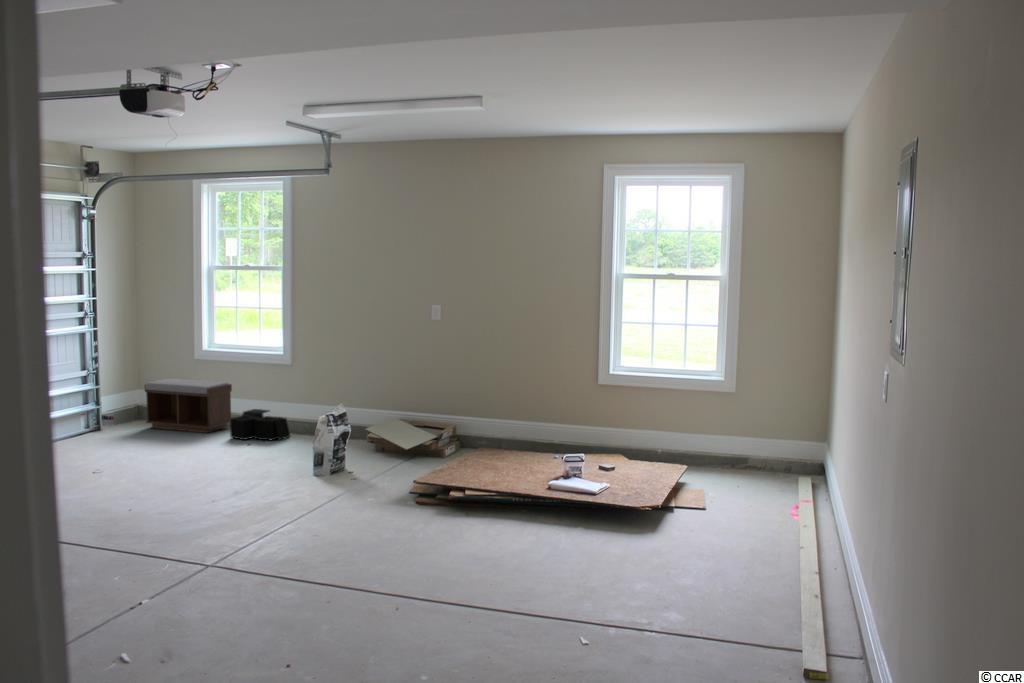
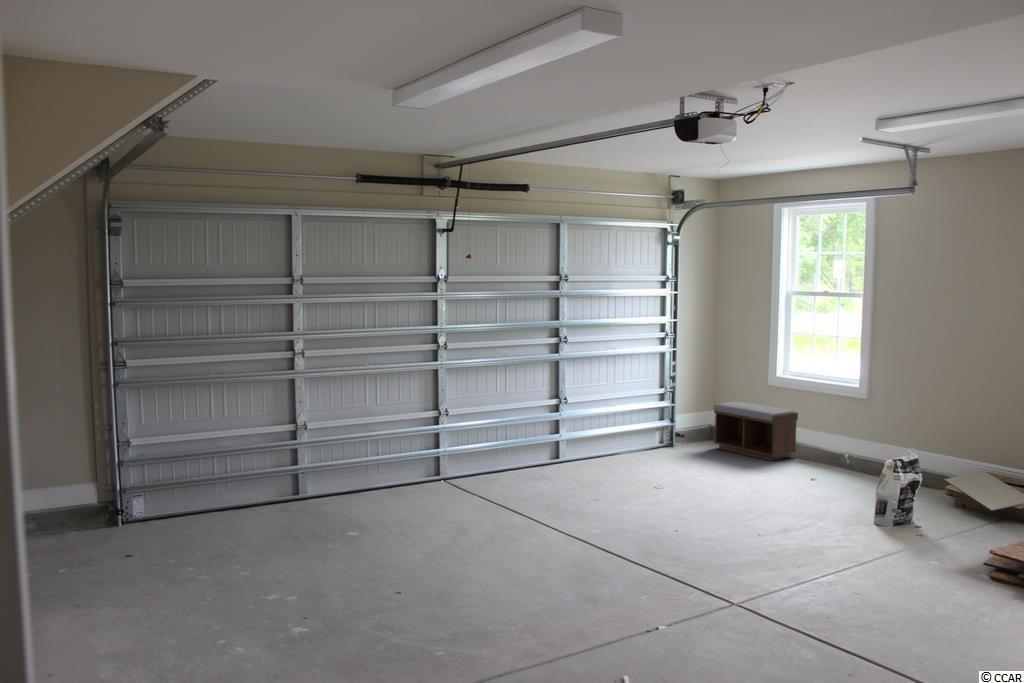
storage bin: present [230,409,290,440] -> none [793,441,857,478]

